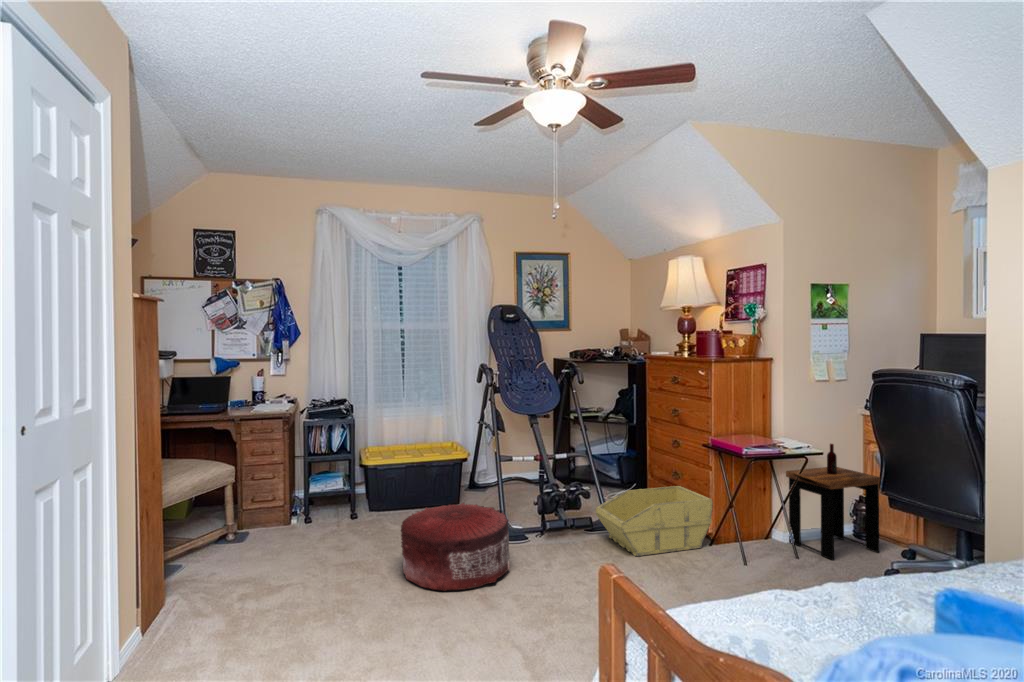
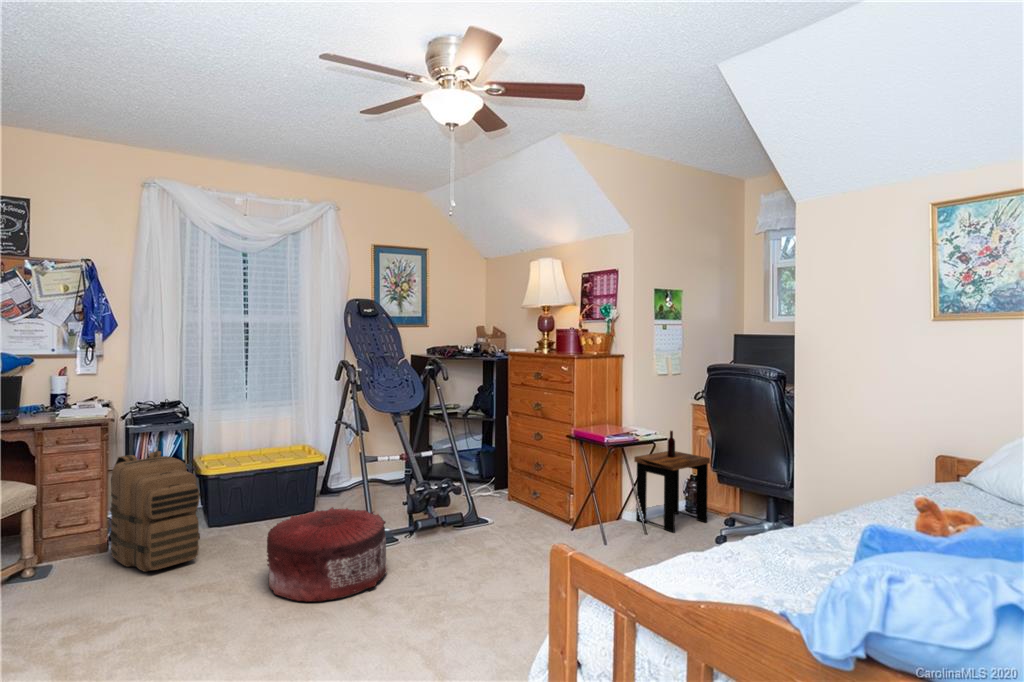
backpack: none [287,442,354,546] -> present [110,451,200,572]
storage bin: present [596,486,713,556] -> none [466,476,574,546]

